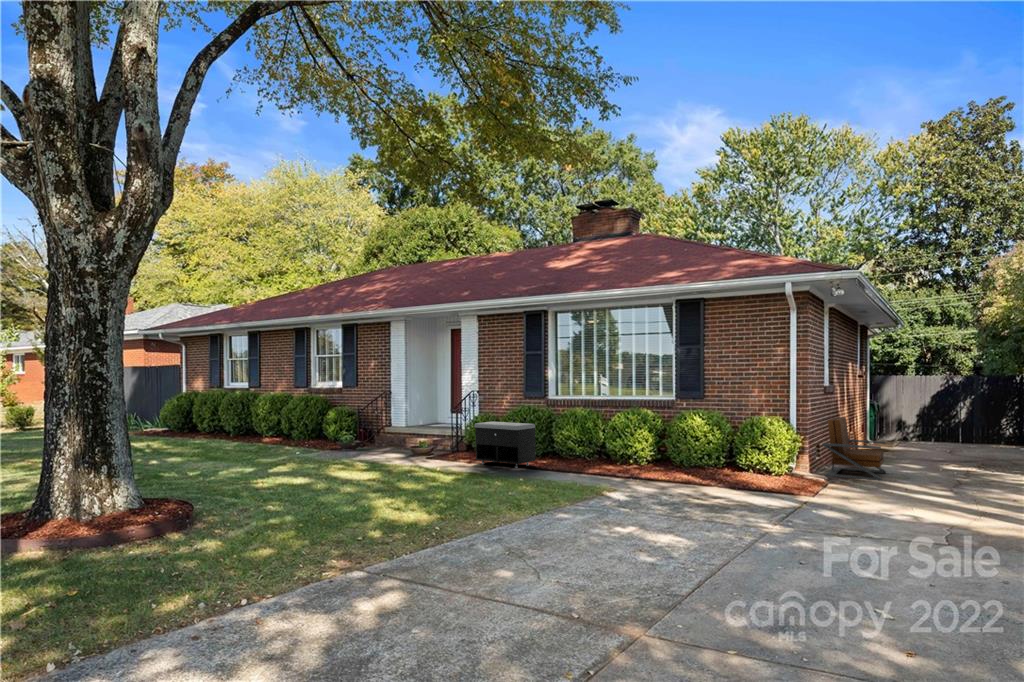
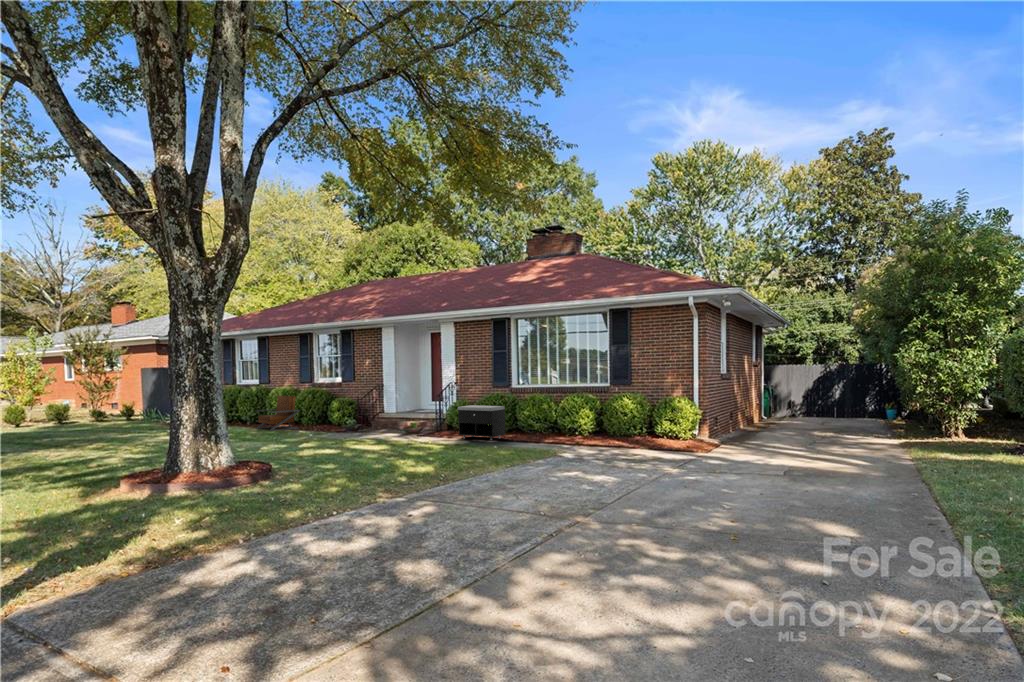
lounge chair: present [823,417,886,480] -> present [256,396,300,431]

